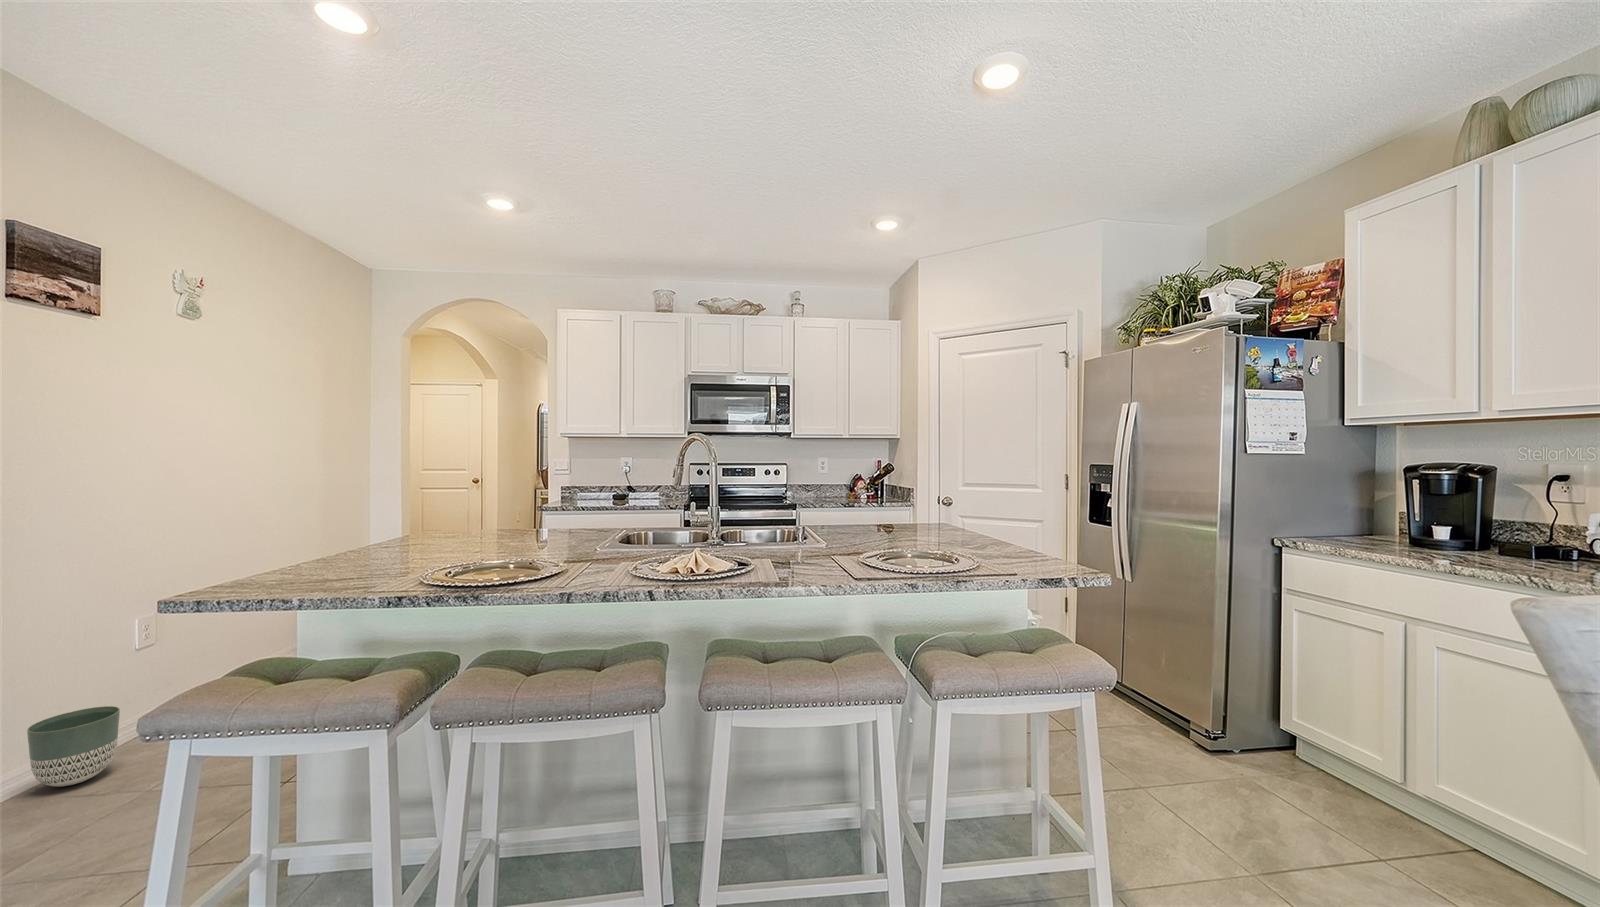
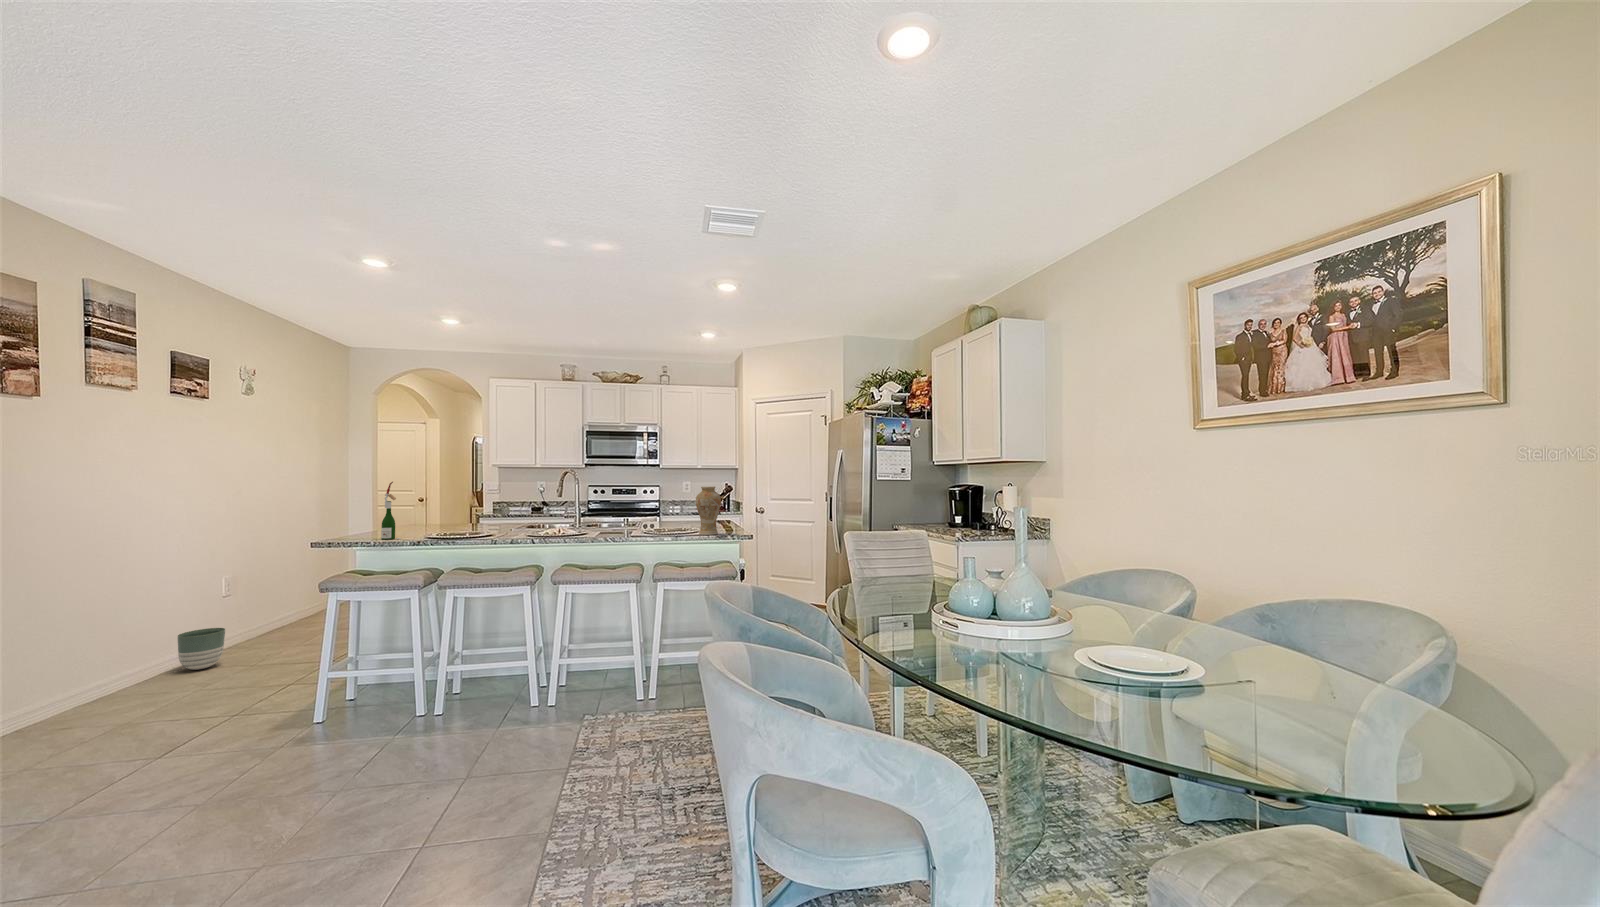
wine bottle: none [320,453,363,582] -> present [381,482,401,540]
vase: none [949,466,1002,566] -> present [696,486,721,535]

